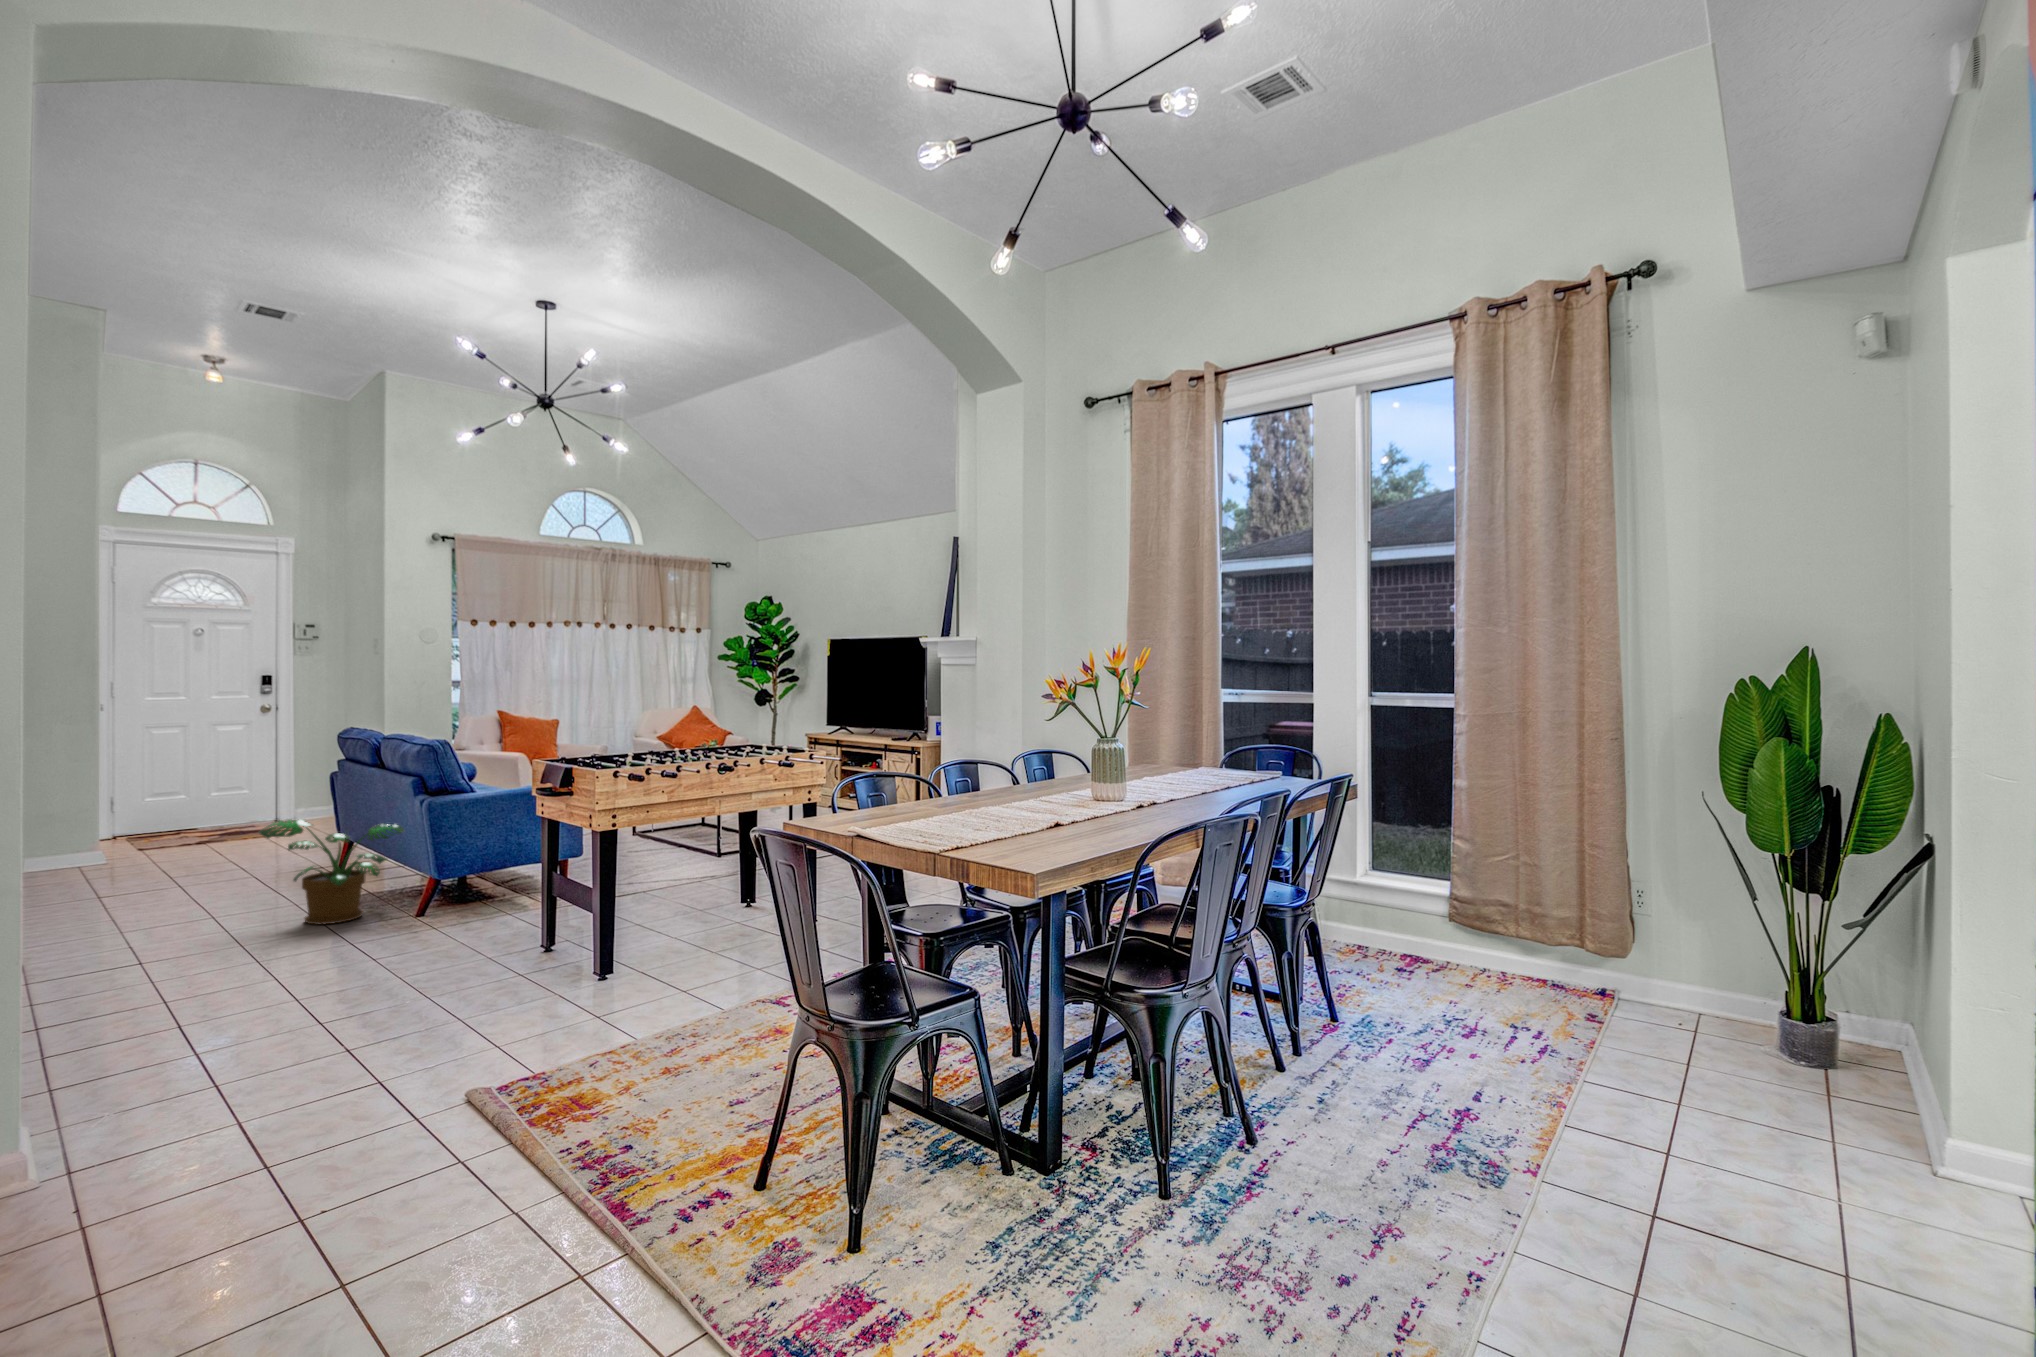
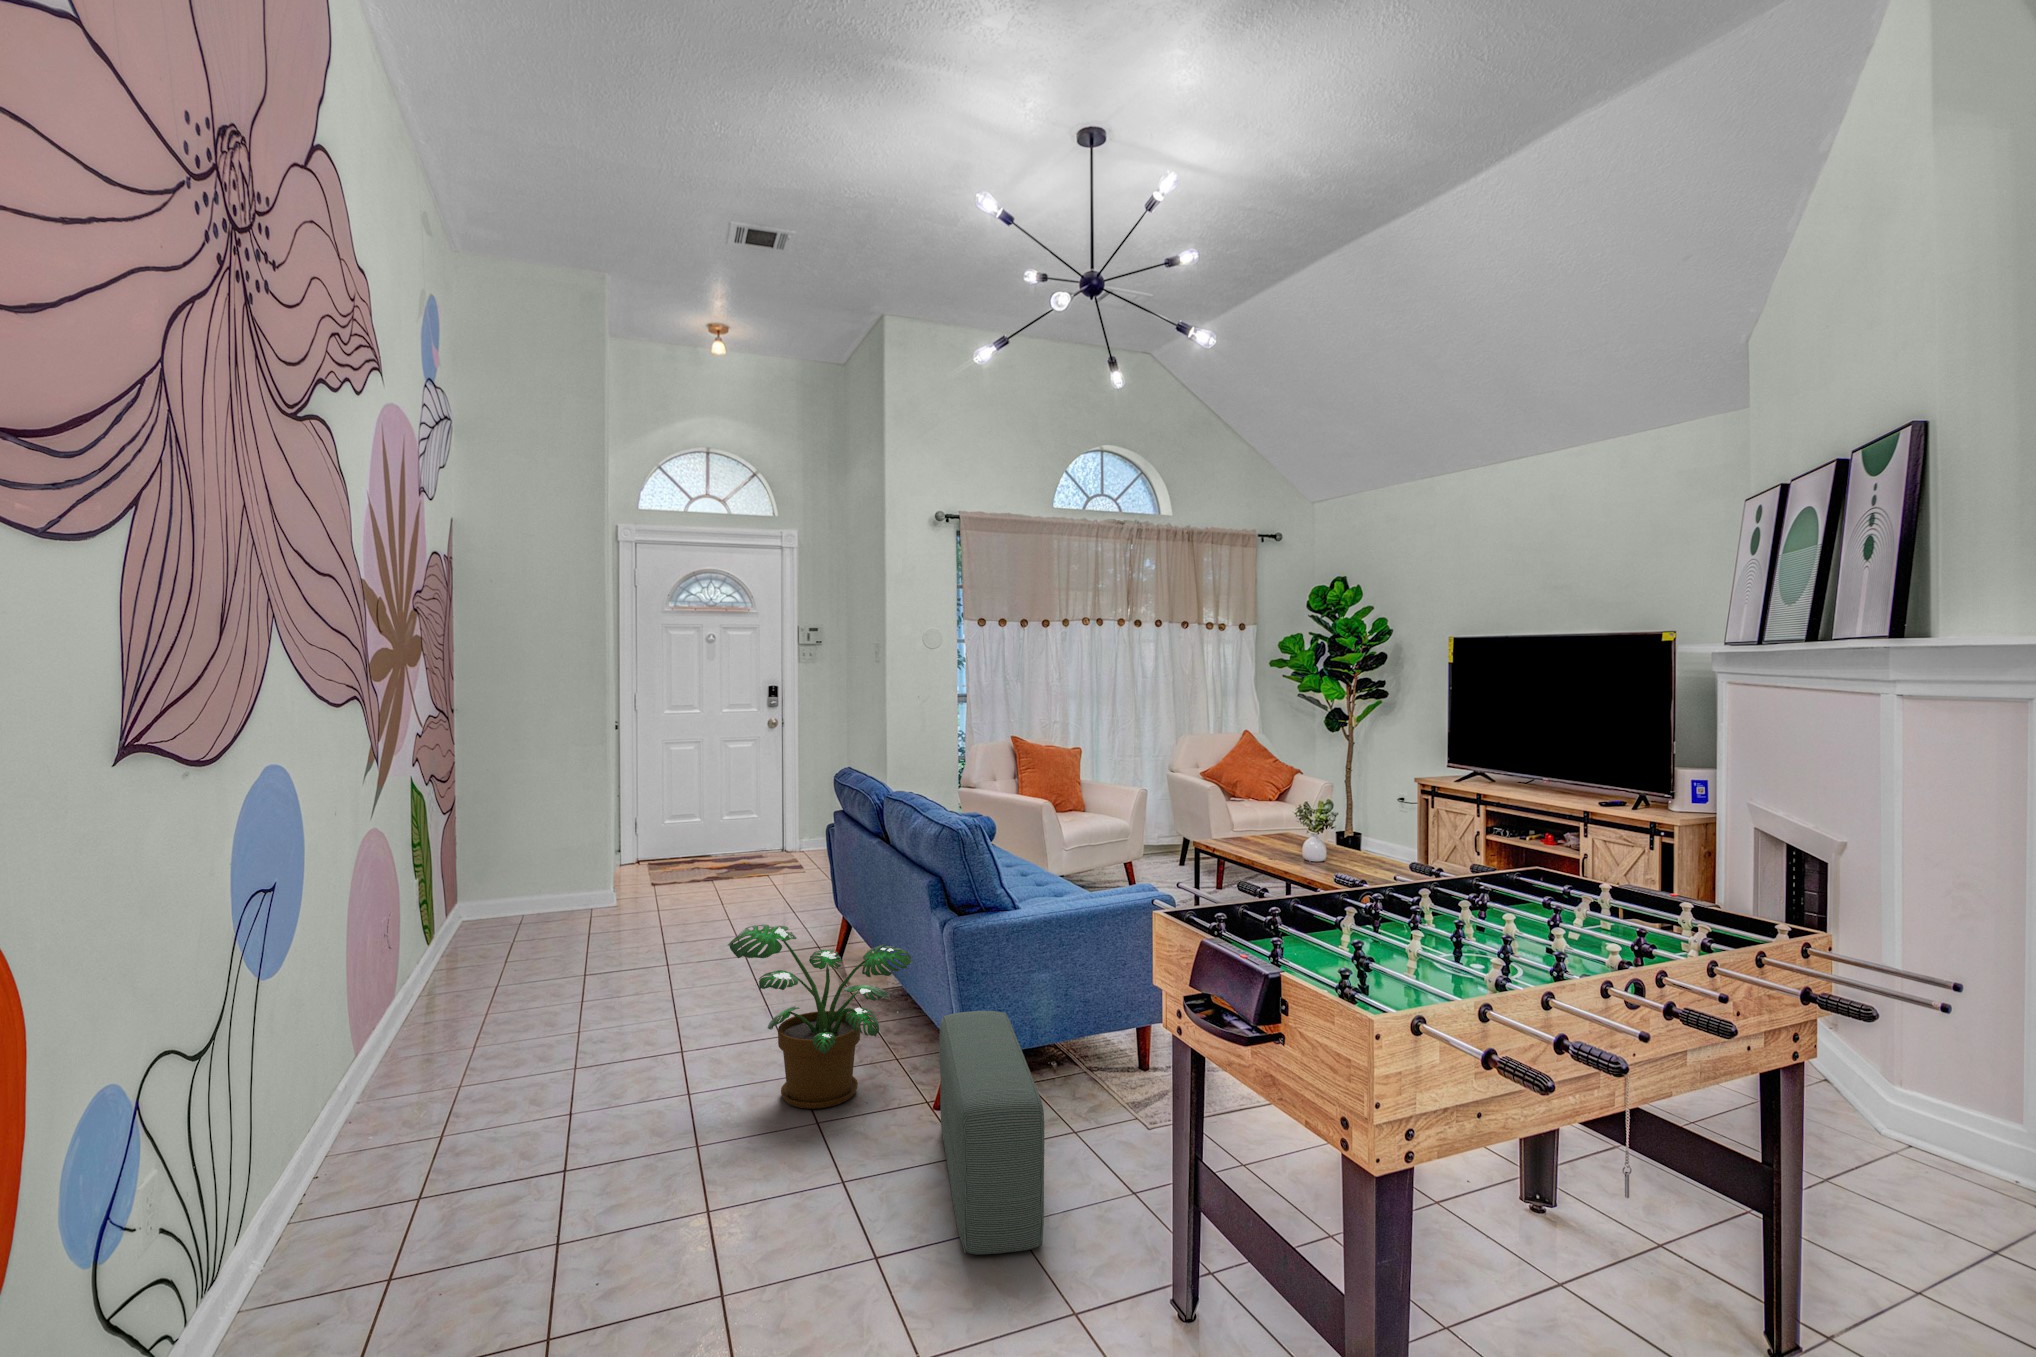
pouf: none [423,850,485,951] -> present [939,1011,1044,1255]

